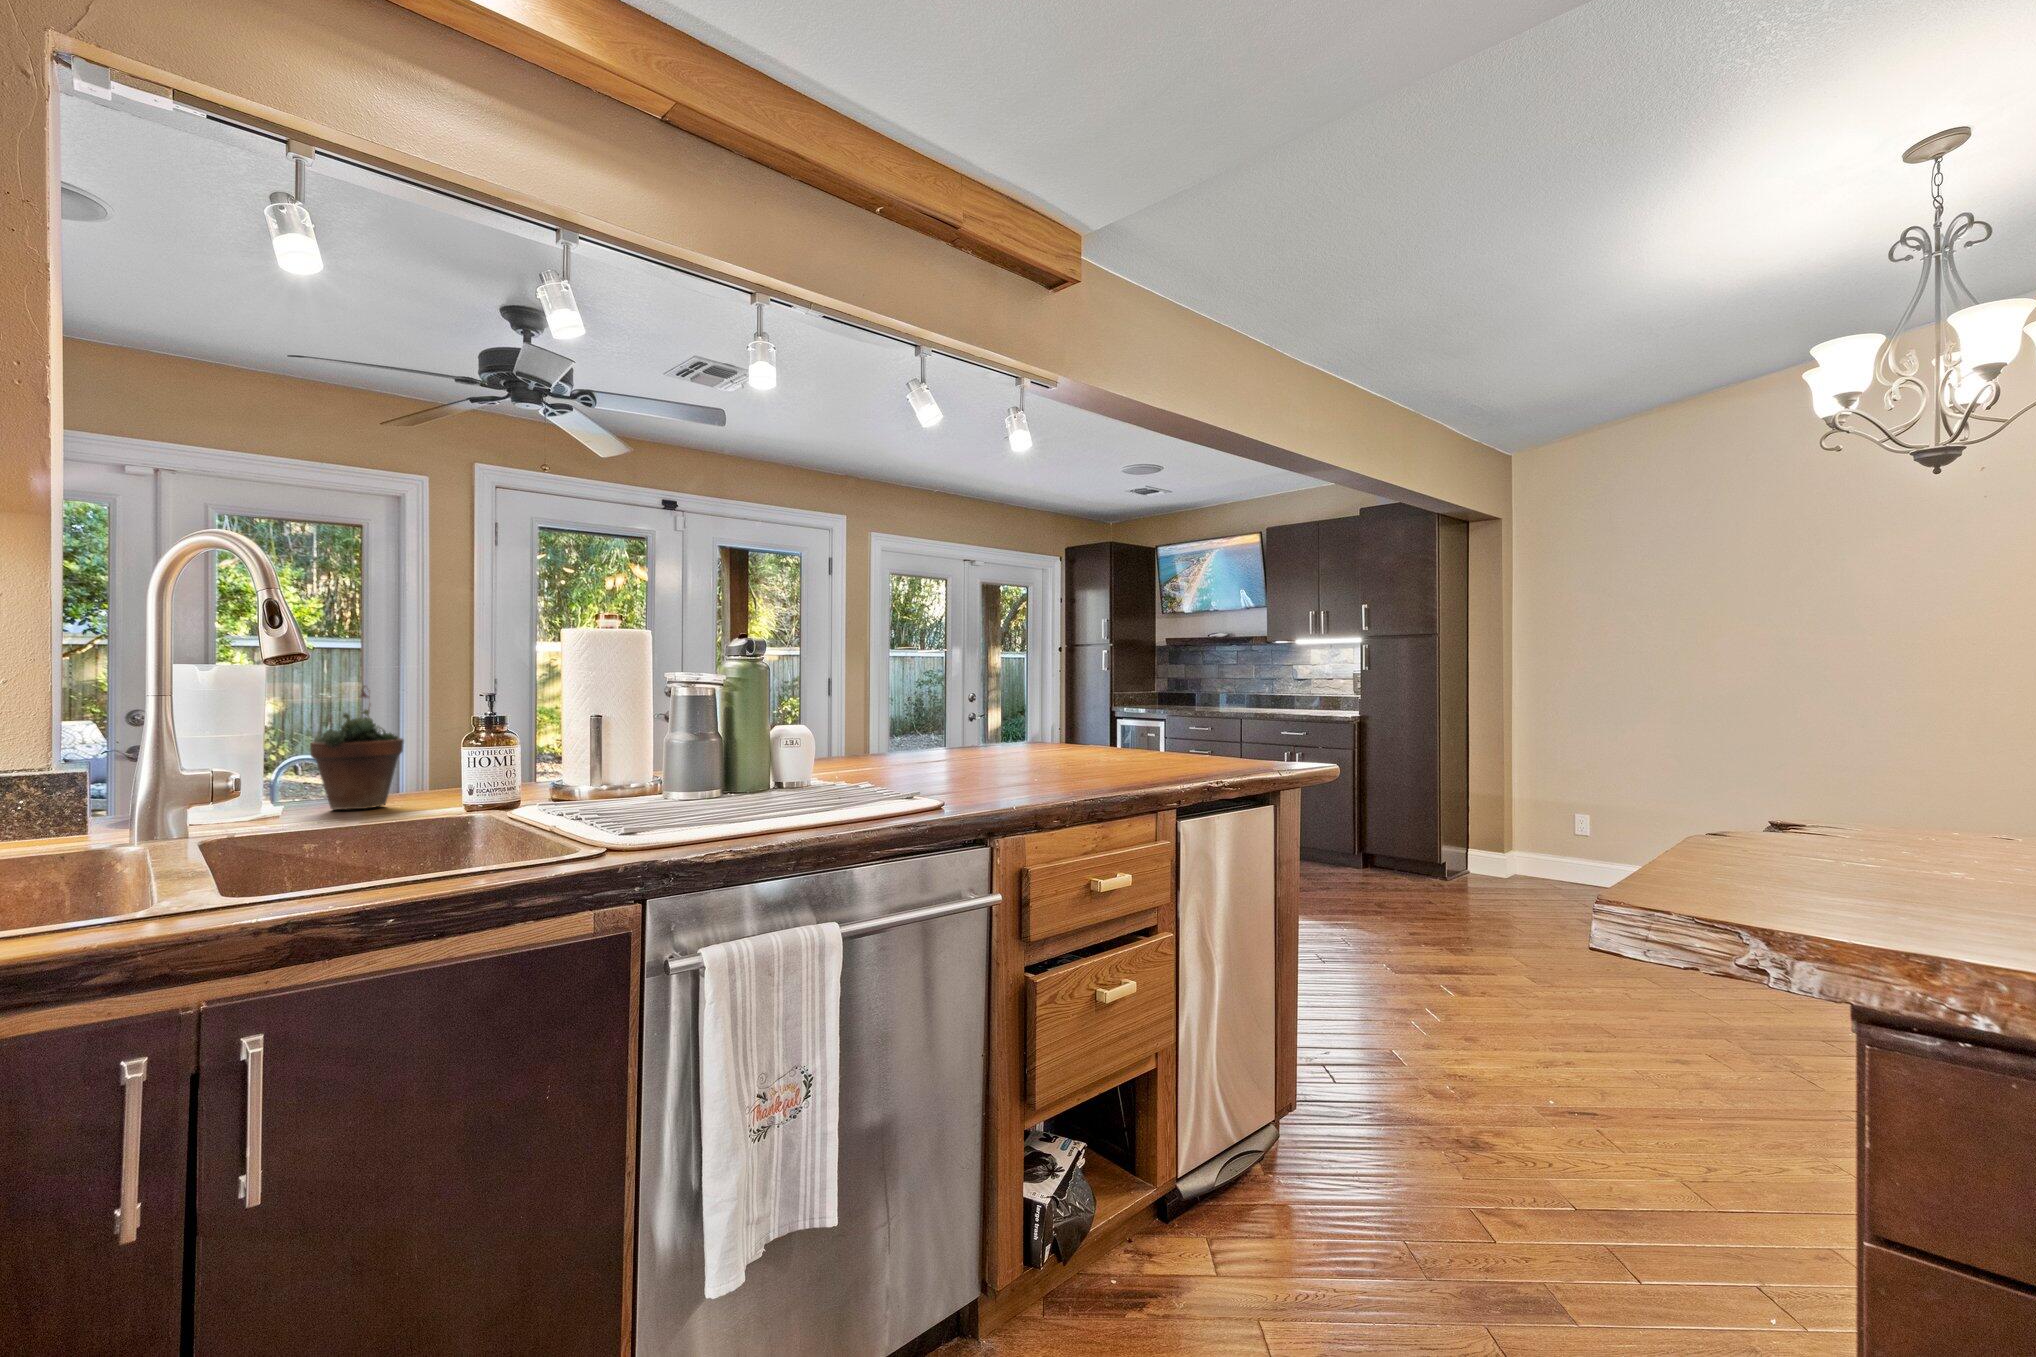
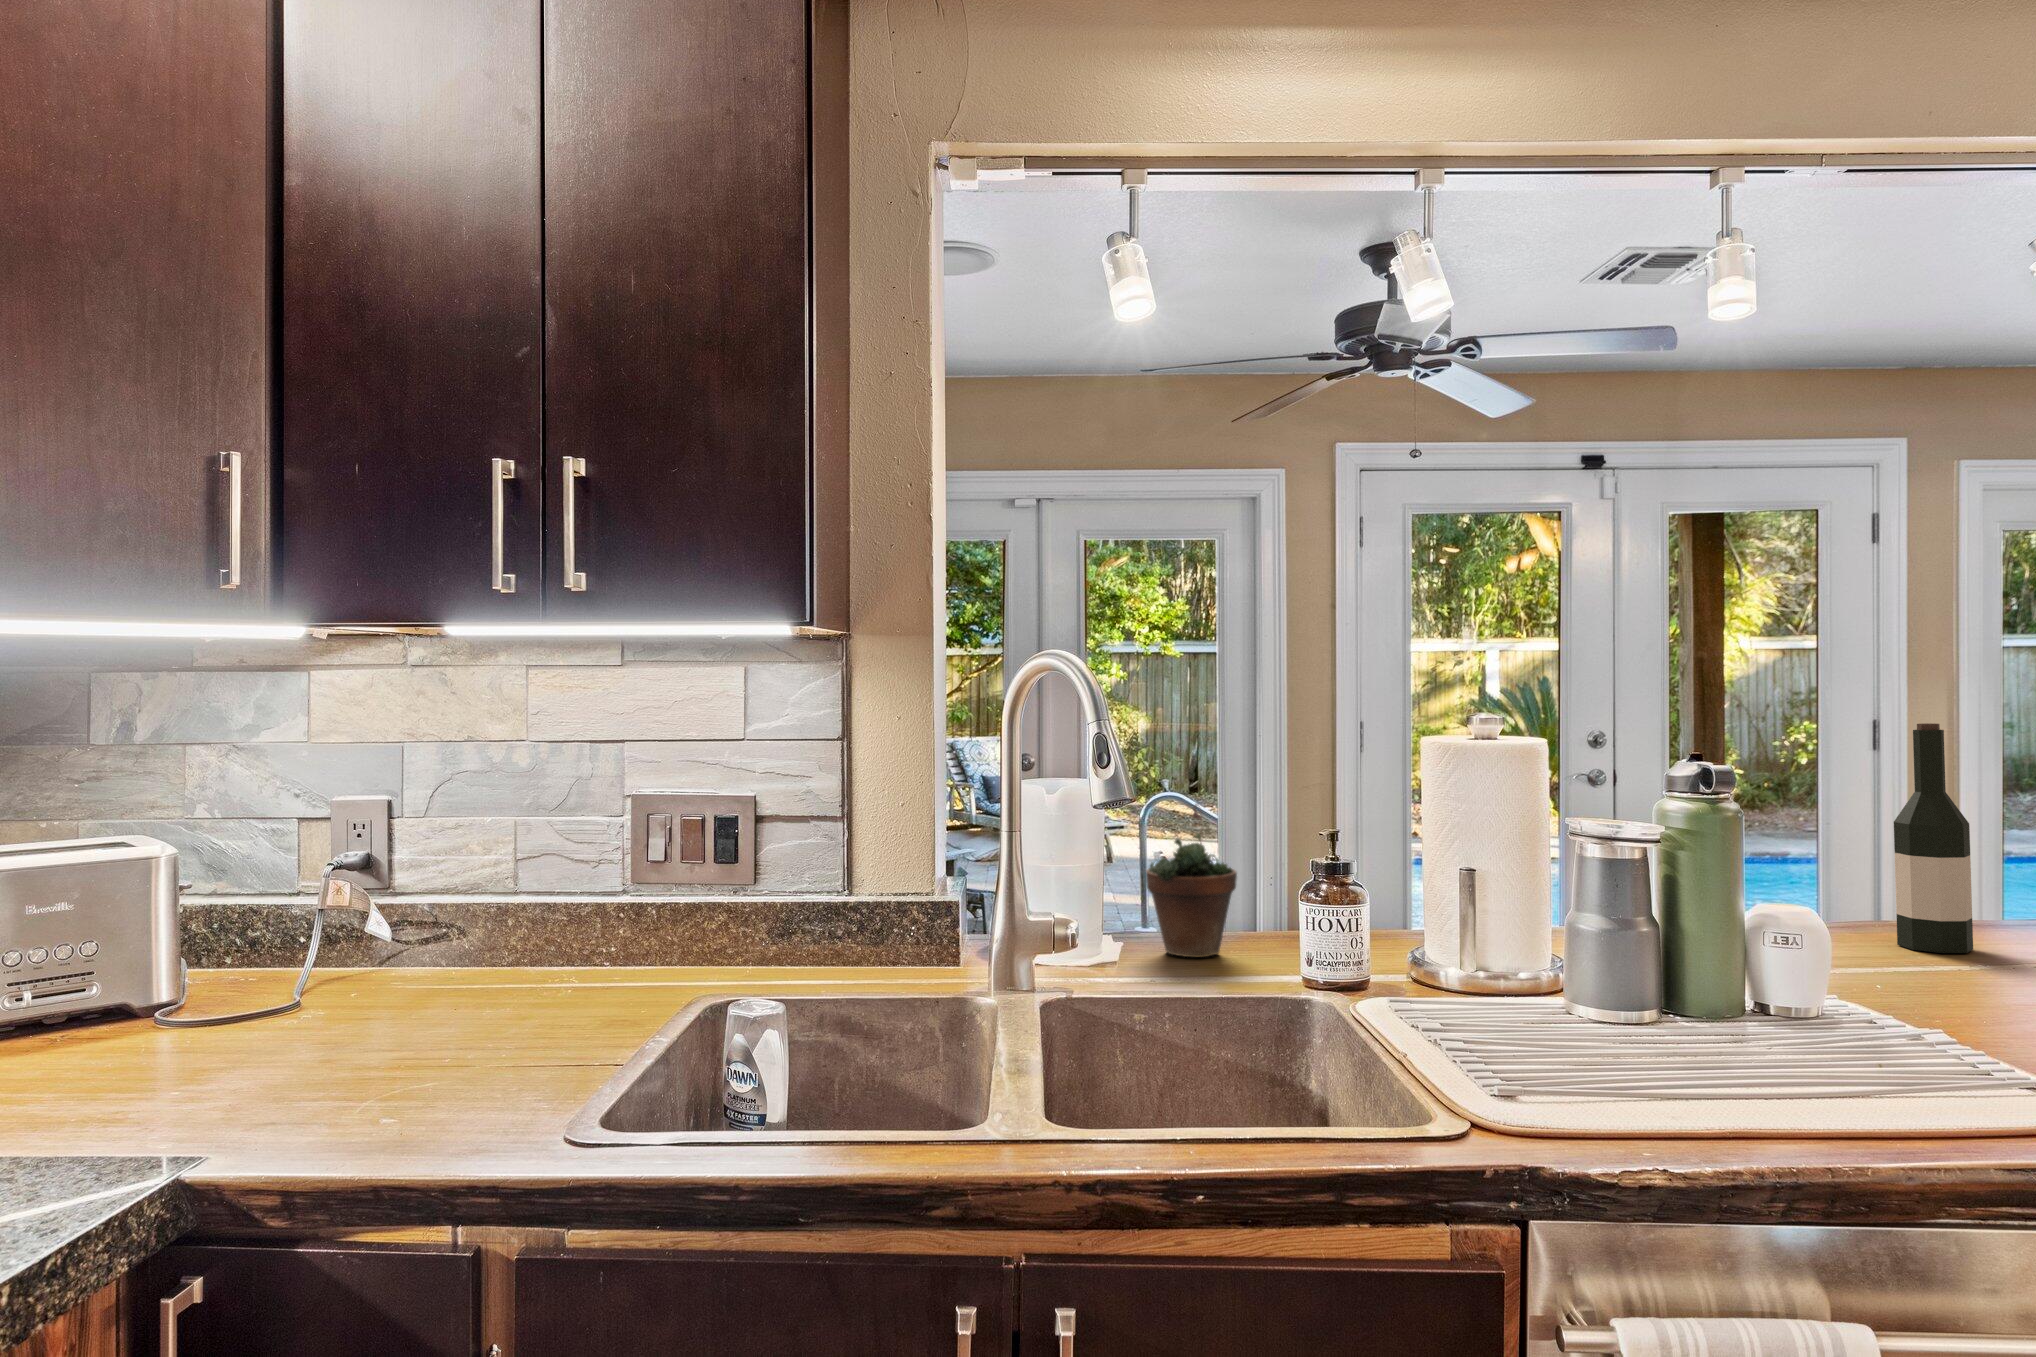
wine bottle: none [839,642,874,765] -> present [1894,723,1973,953]

